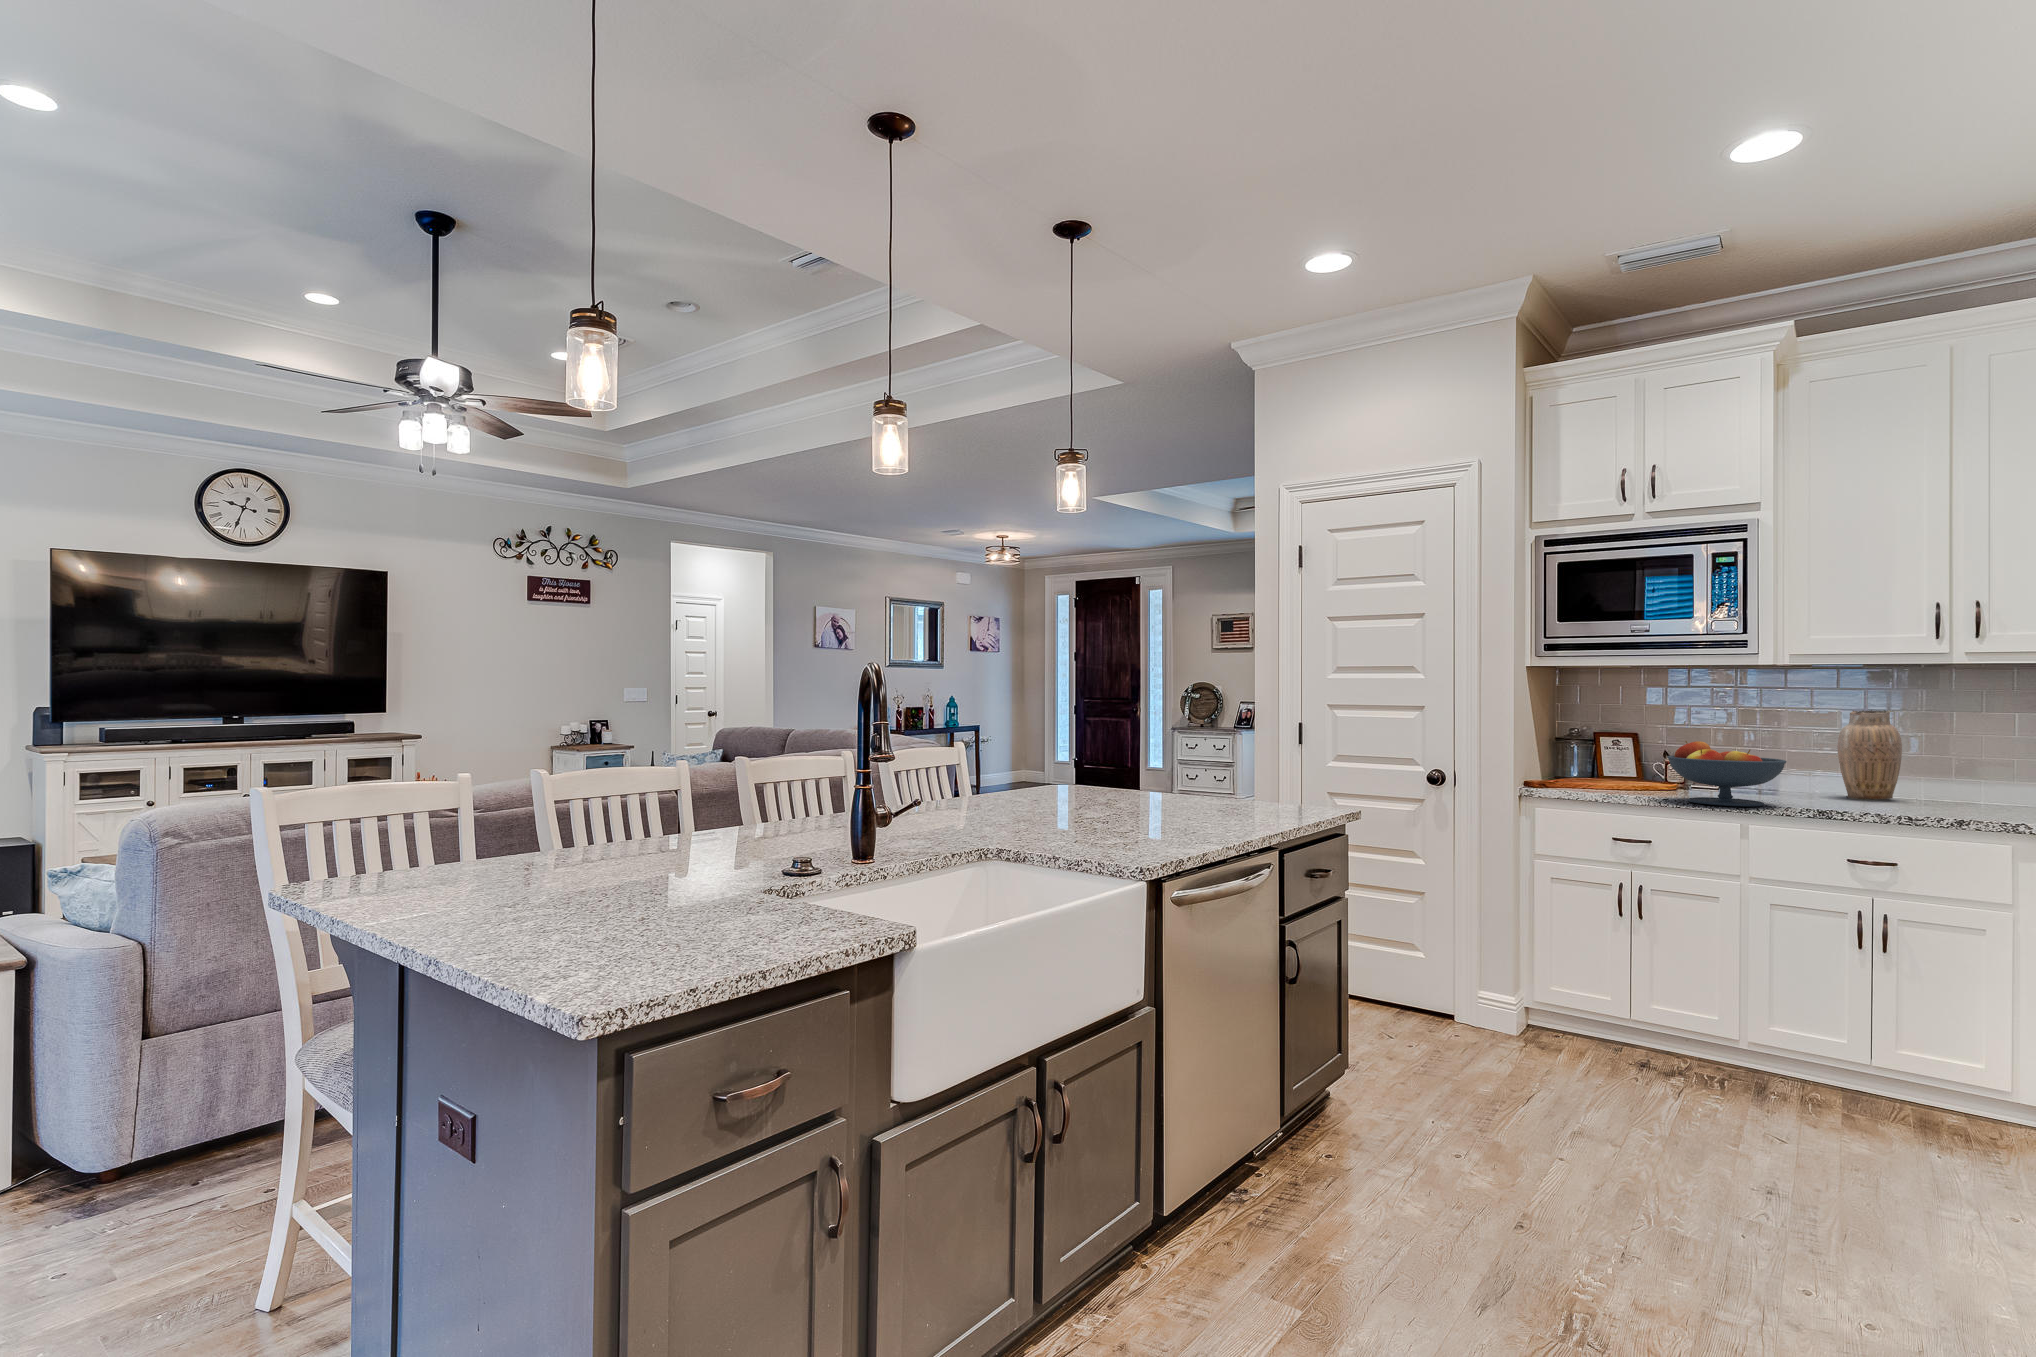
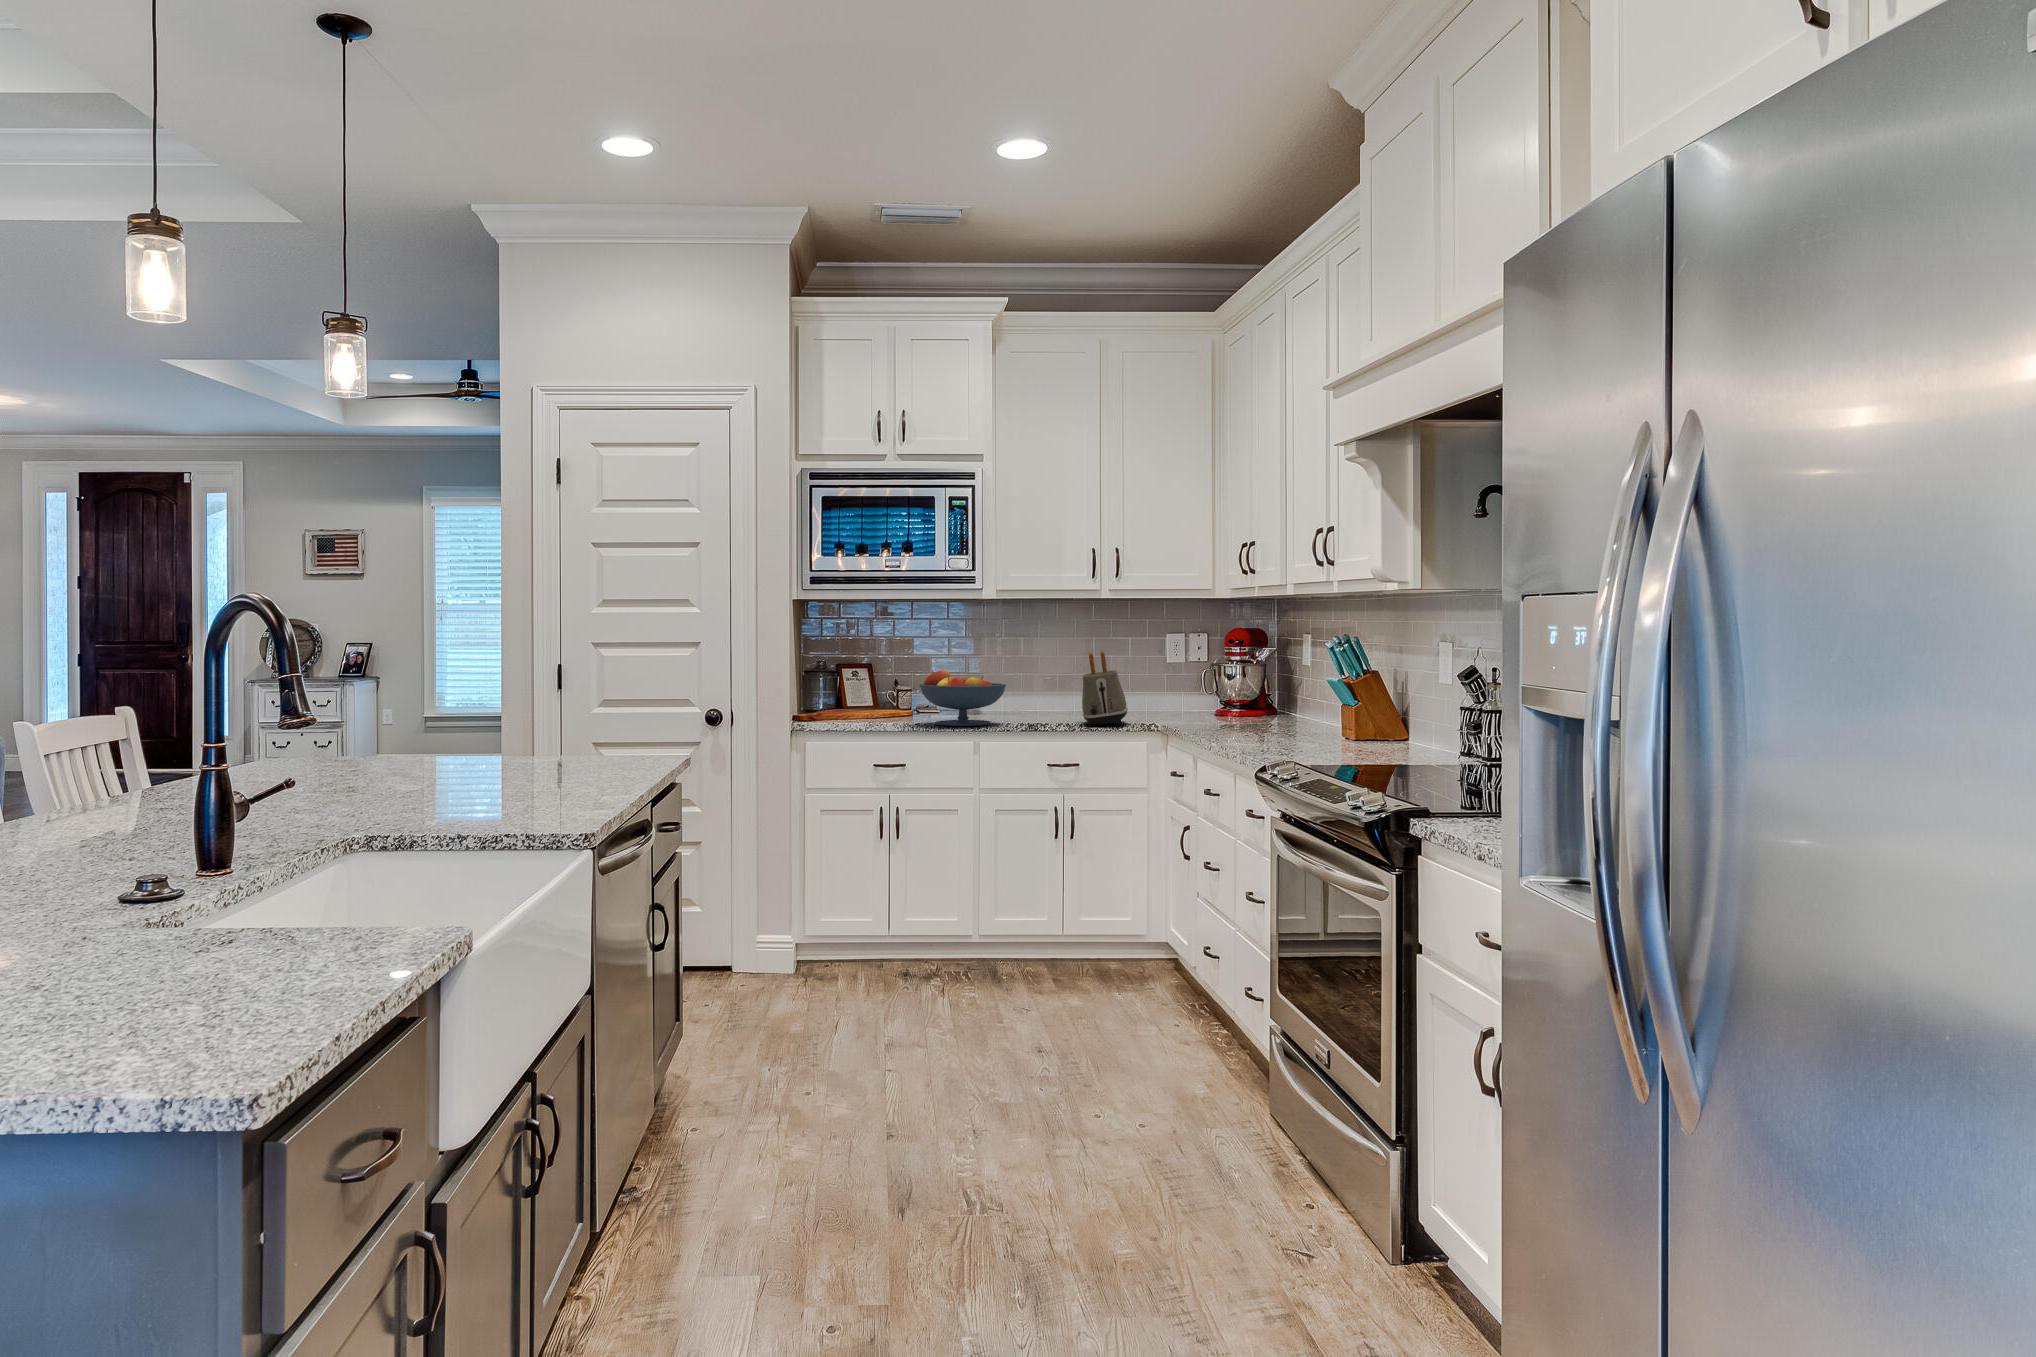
vase: present [1837,710,1902,799] -> none [1025,640,1065,714]
toaster: none [1902,725,1981,822] -> present [1082,650,1128,725]

